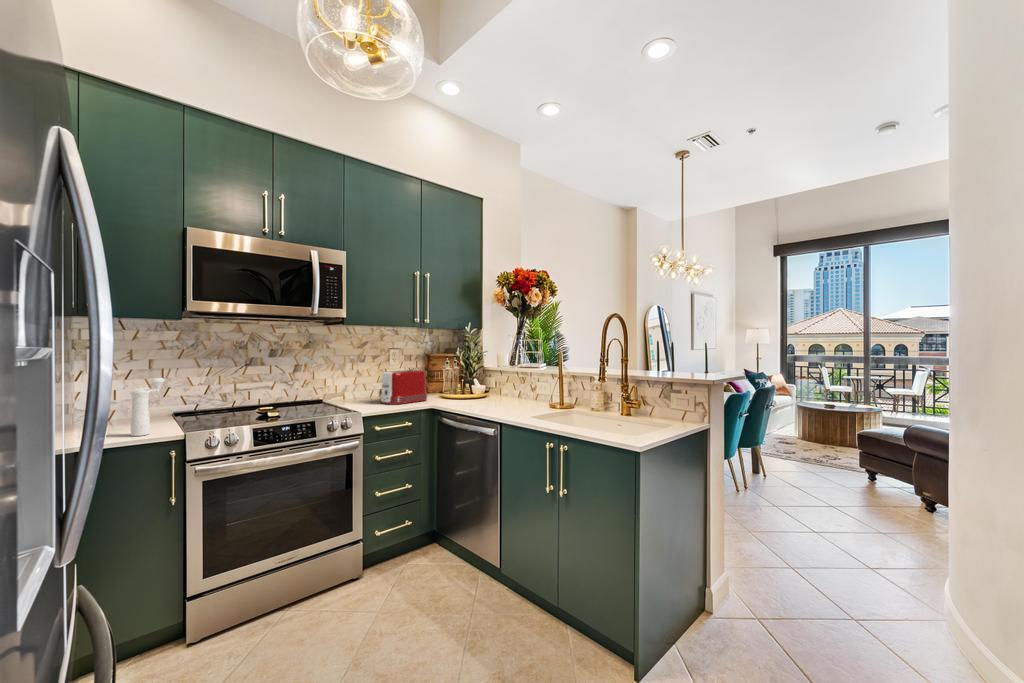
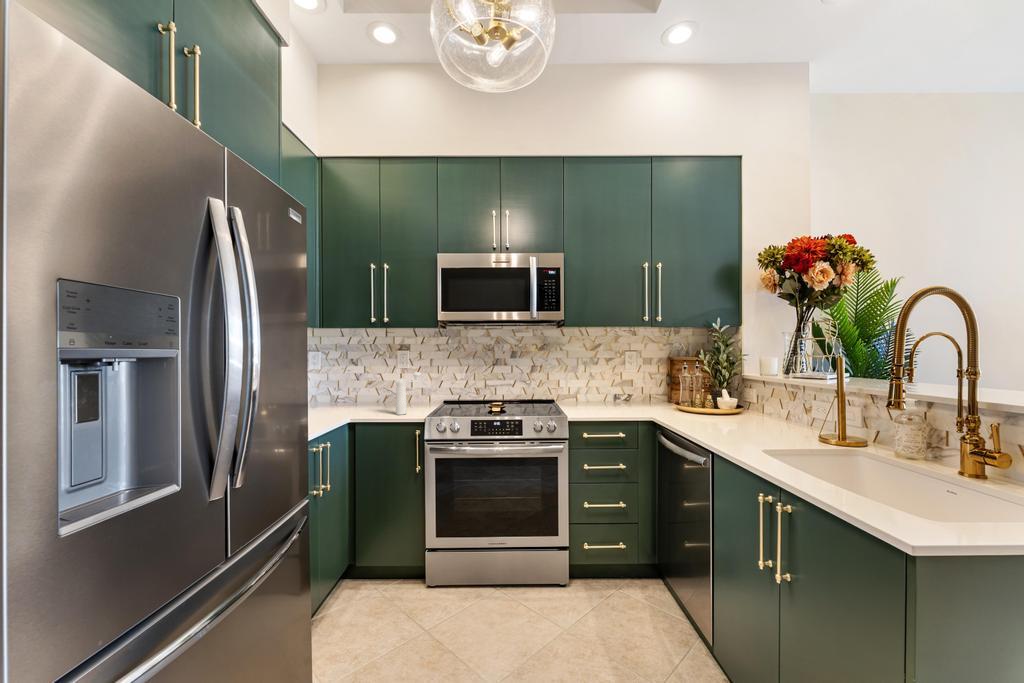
toaster: present [381,370,427,405] -> none [603,375,657,412]

